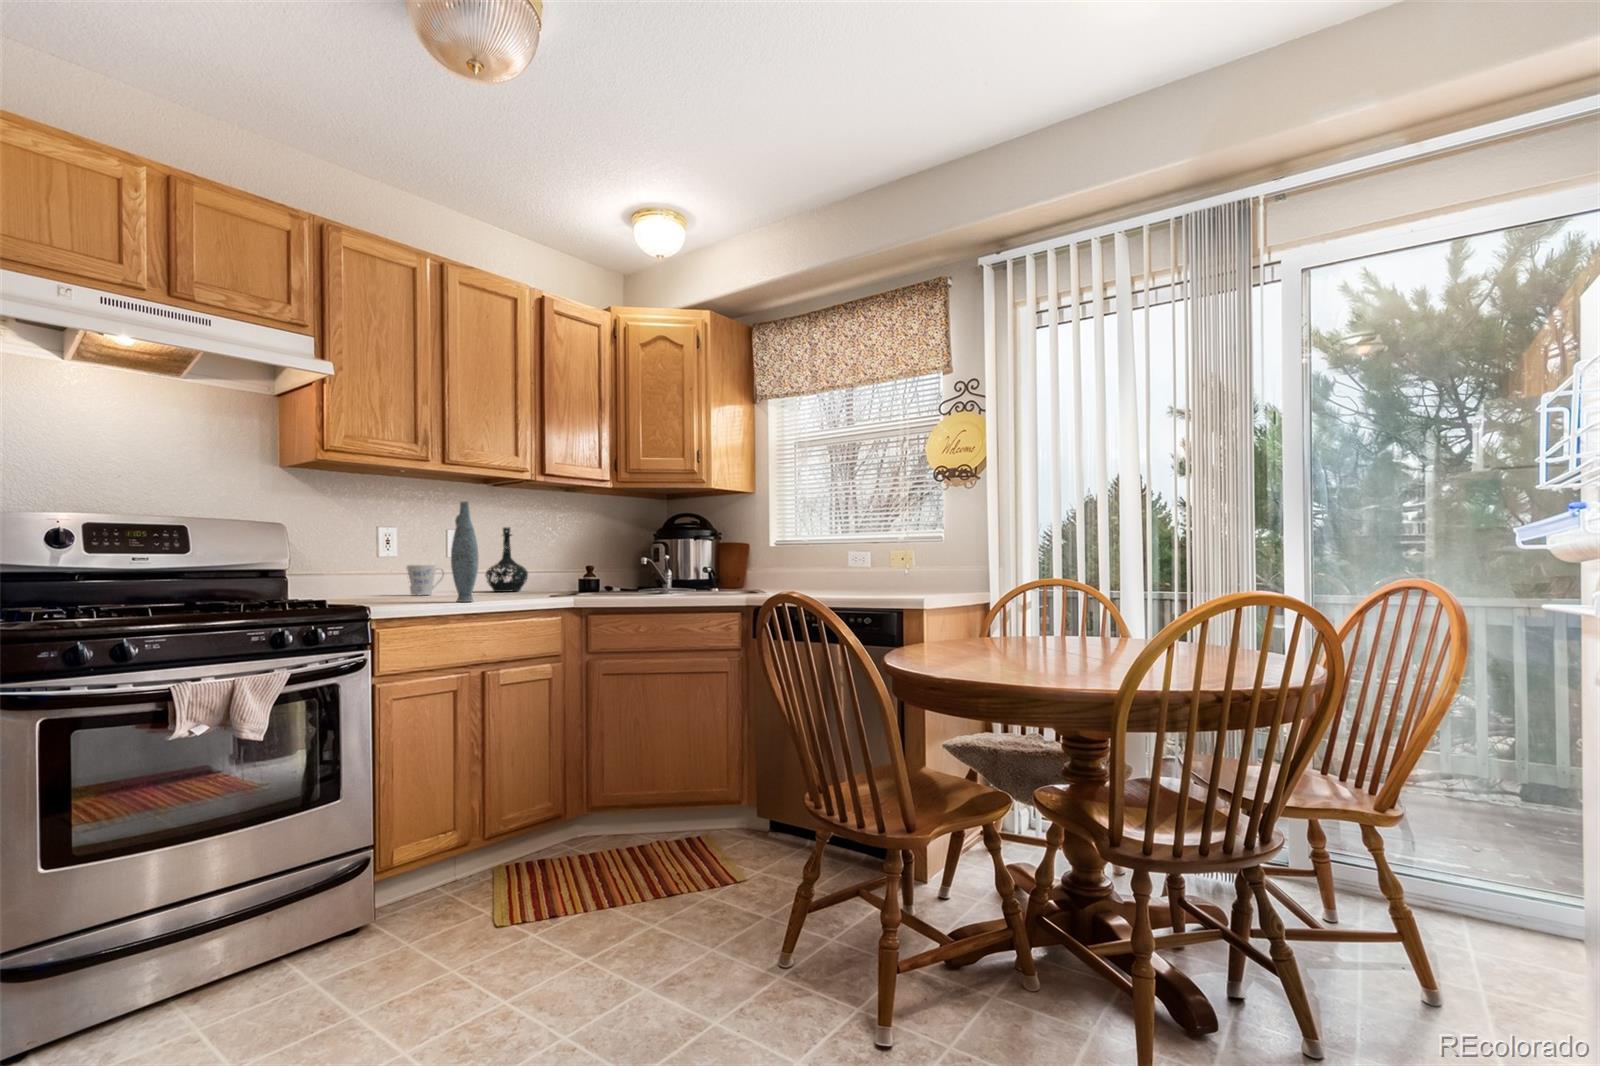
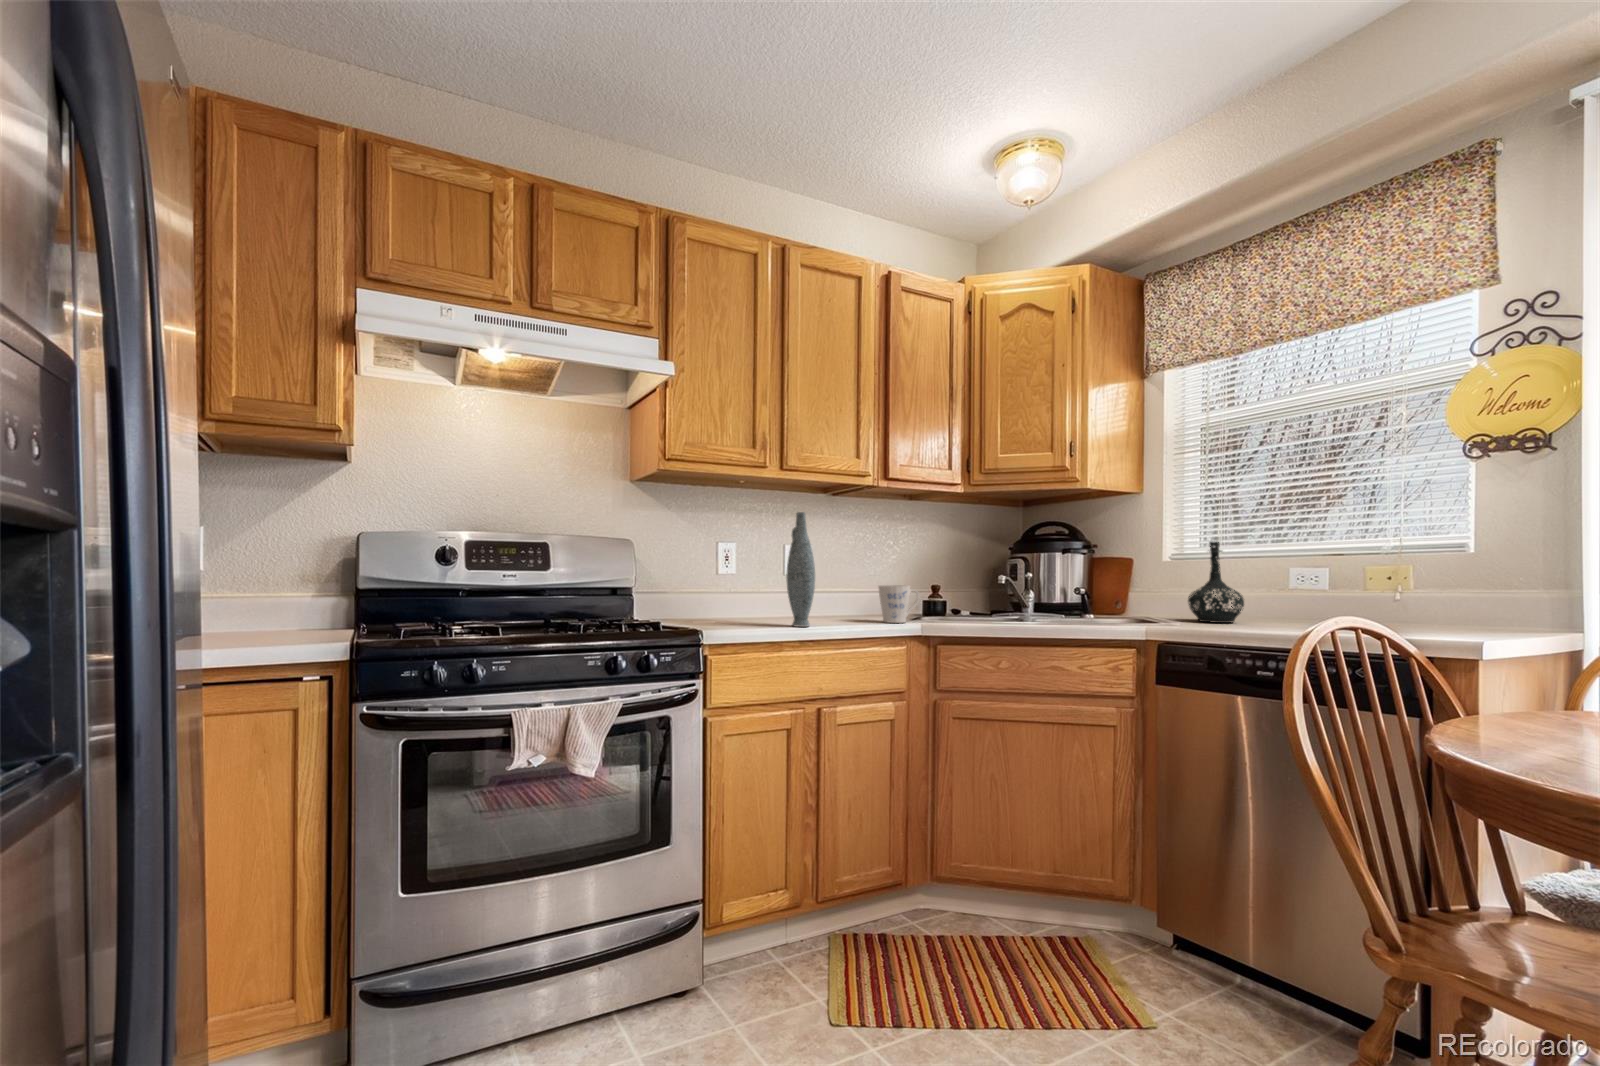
bottle: present [485,527,528,592] -> present [1188,541,1244,623]
mug: present [407,565,444,596] -> present [879,585,920,623]

